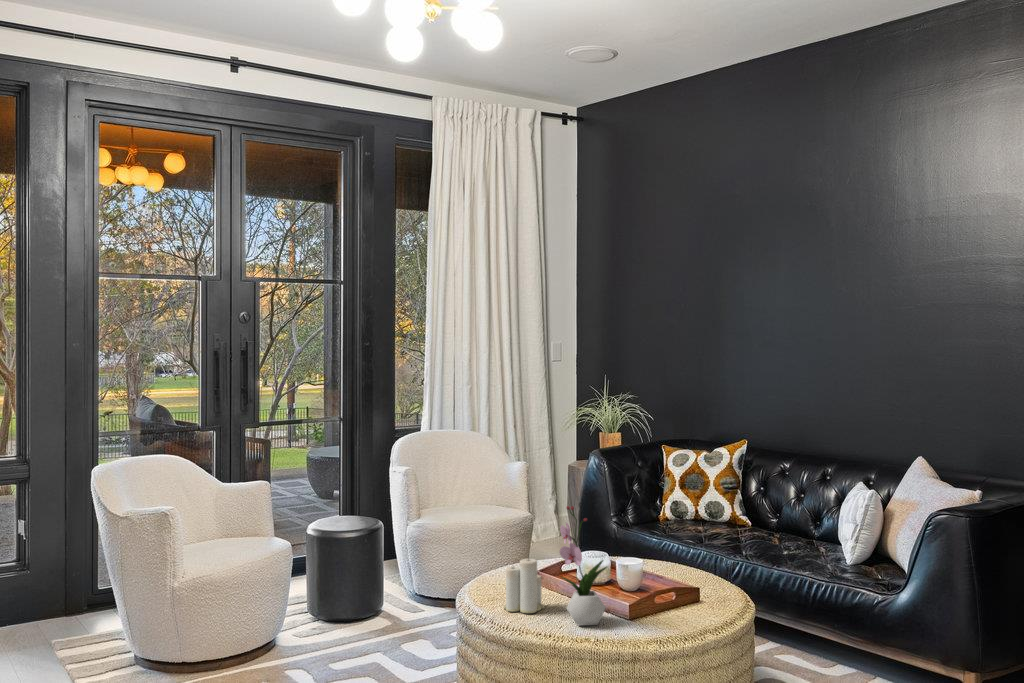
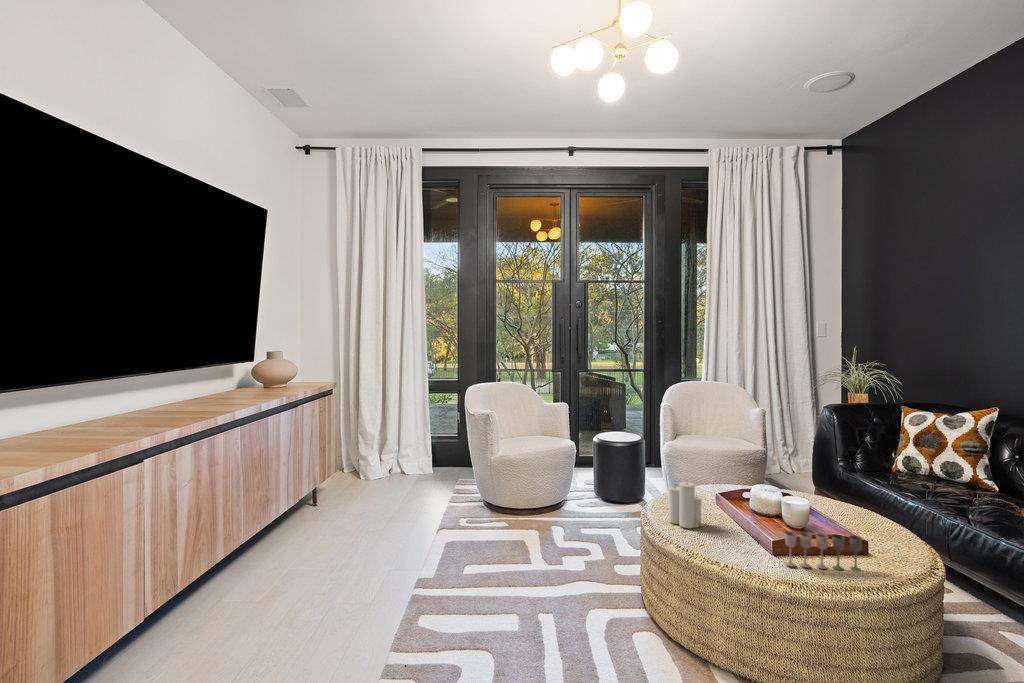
flower arrangement: present [560,506,607,626] -> none [706,442,750,553]
wine glass: none [643,583,705,626] -> present [785,531,862,571]

